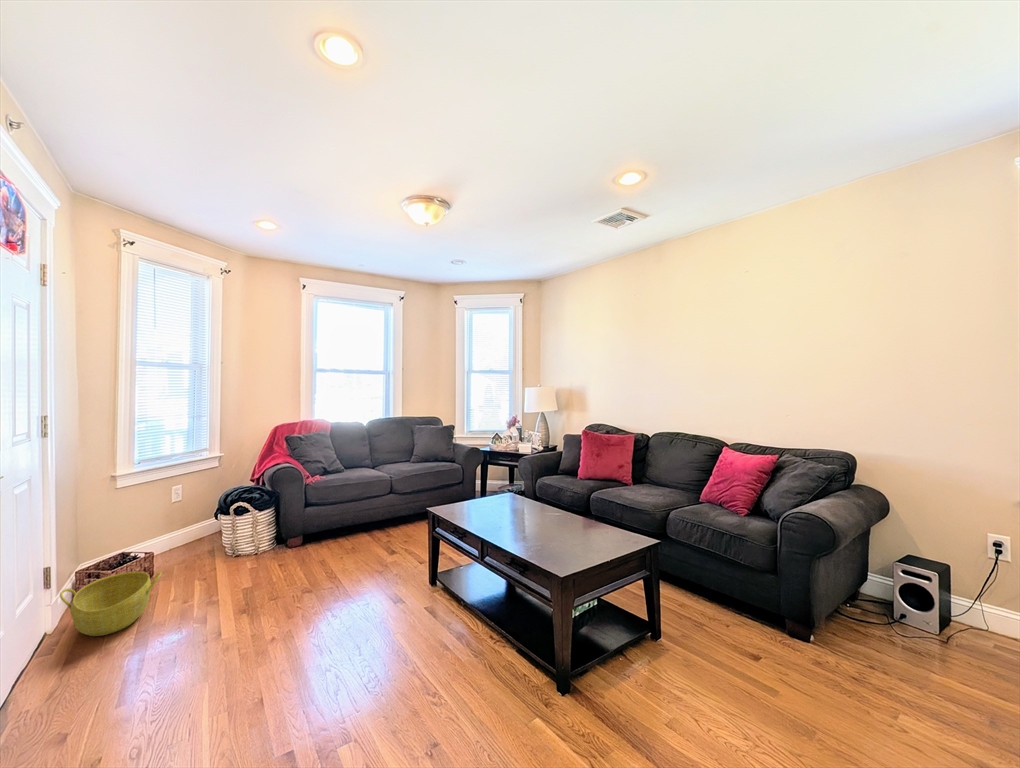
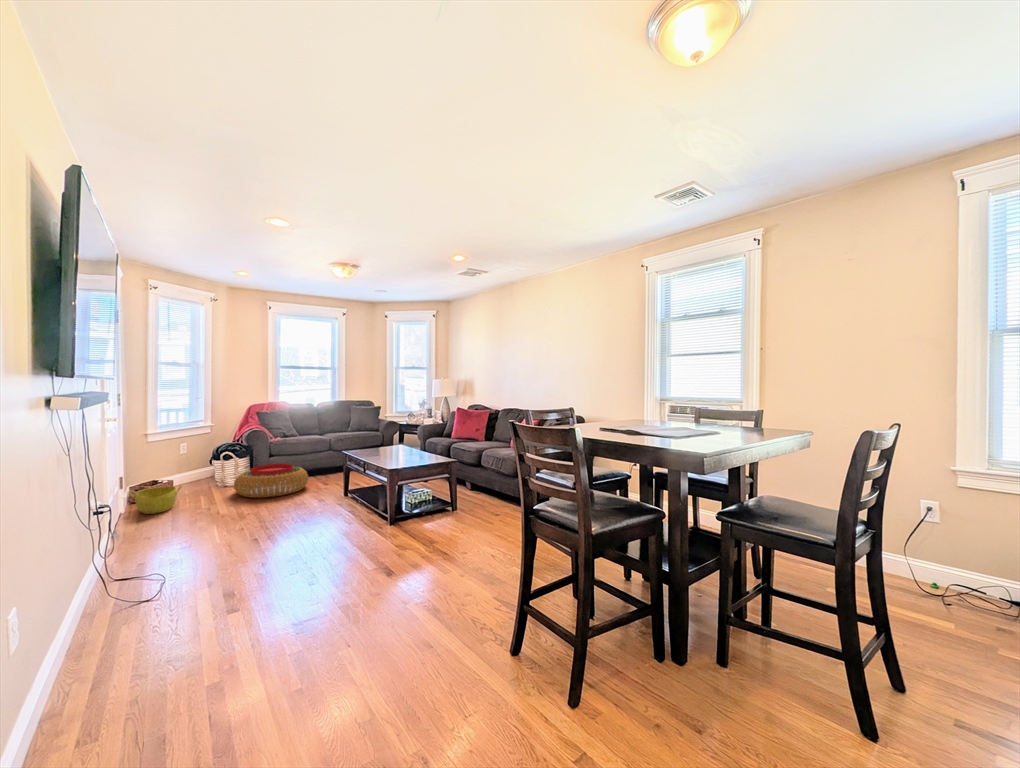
pouf: none [249,522,366,588] -> present [234,464,308,498]

